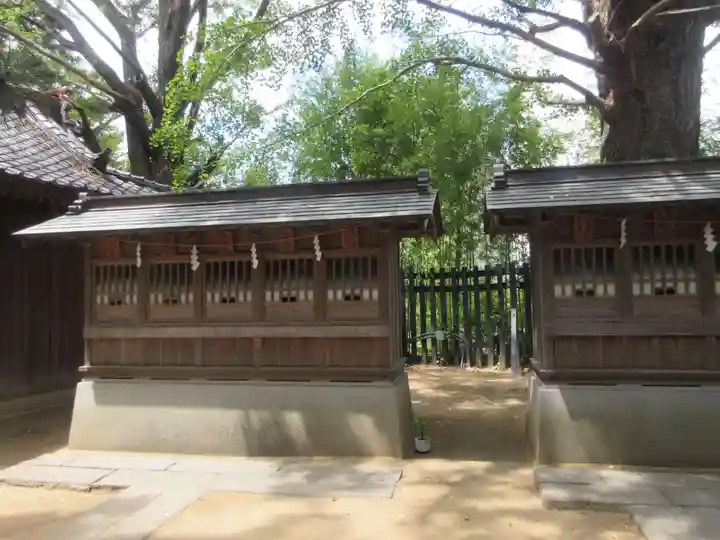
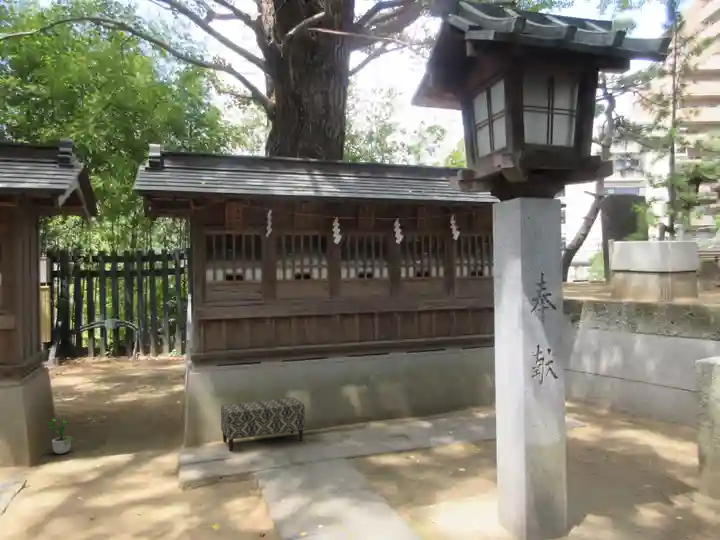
bench: none [575,426,678,478] -> present [221,397,305,451]

